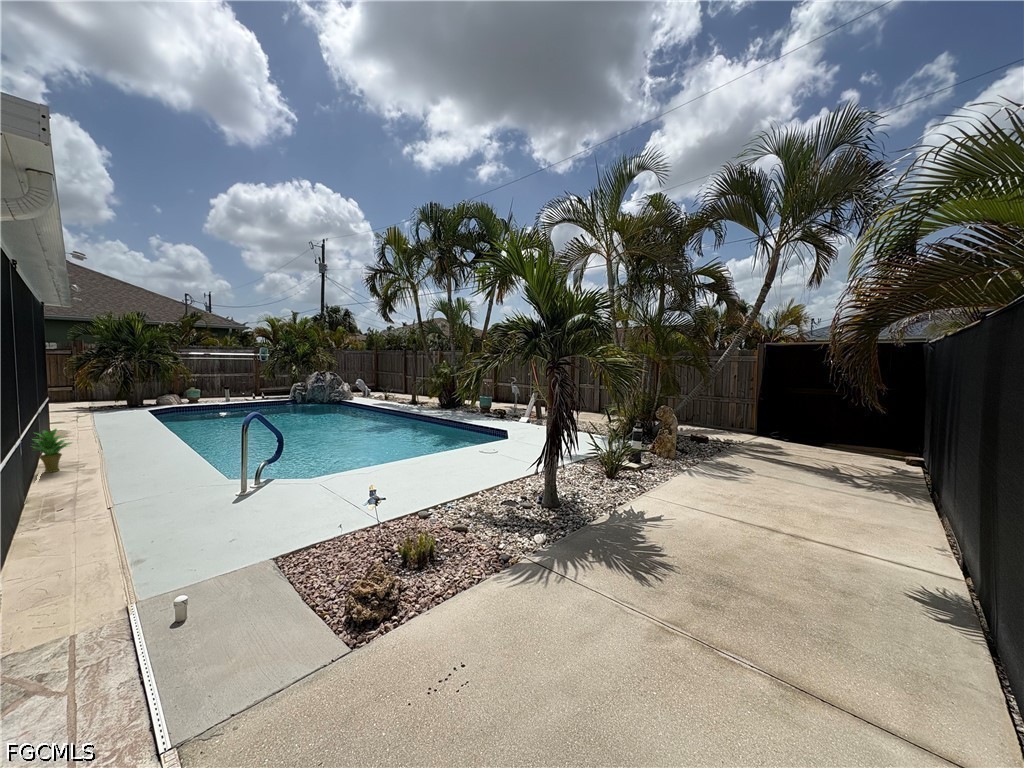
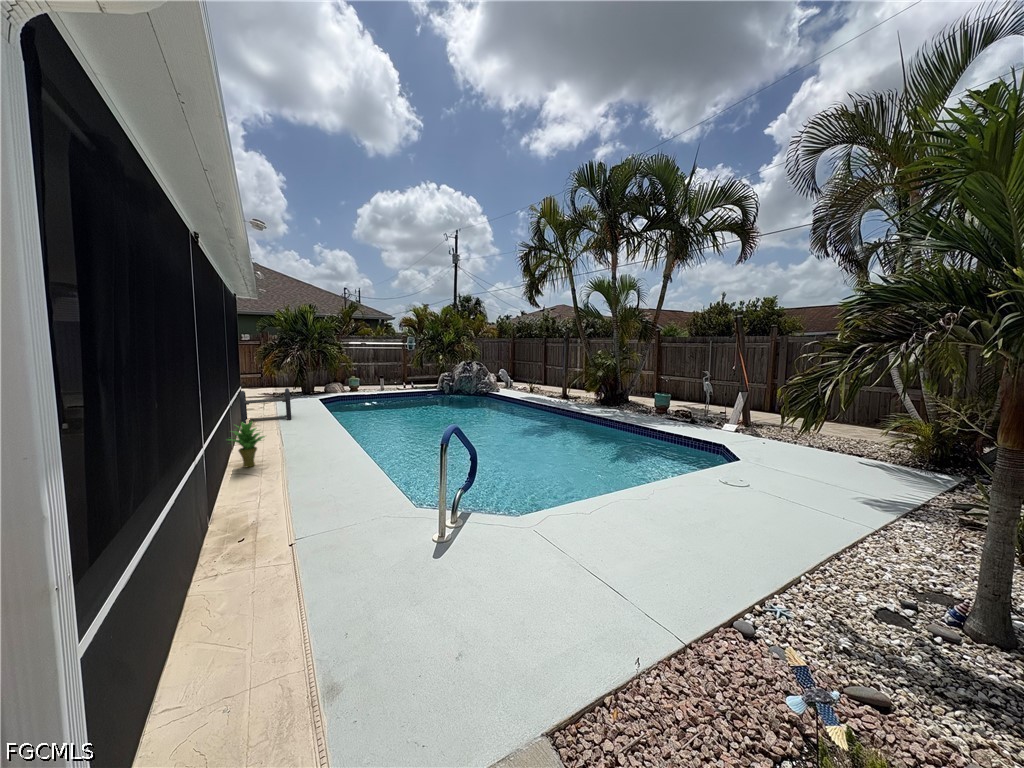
bench: none [42,400,109,437] -> present [240,388,291,424]

